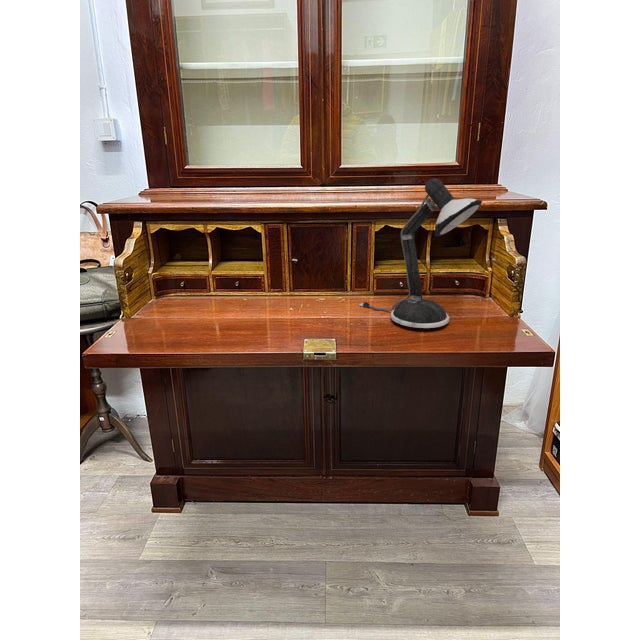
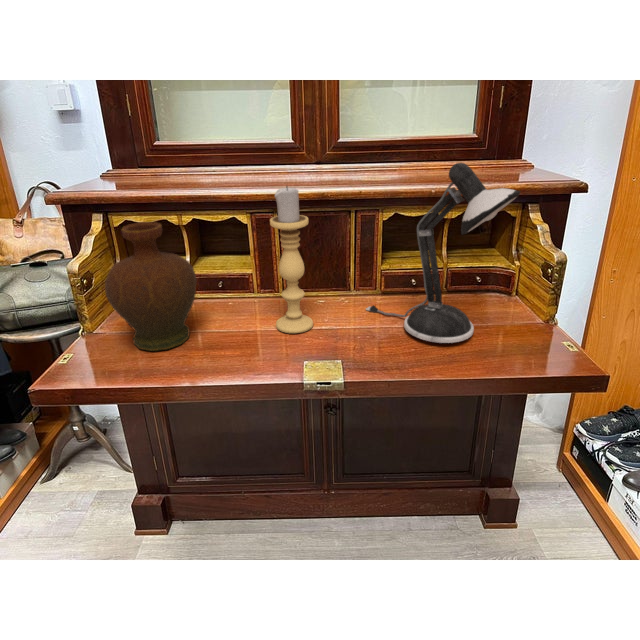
candle holder: none [280,197,314,320] -> present [270,186,313,333]
decorative vase: none [144,224,218,330] -> present [105,222,197,351]

